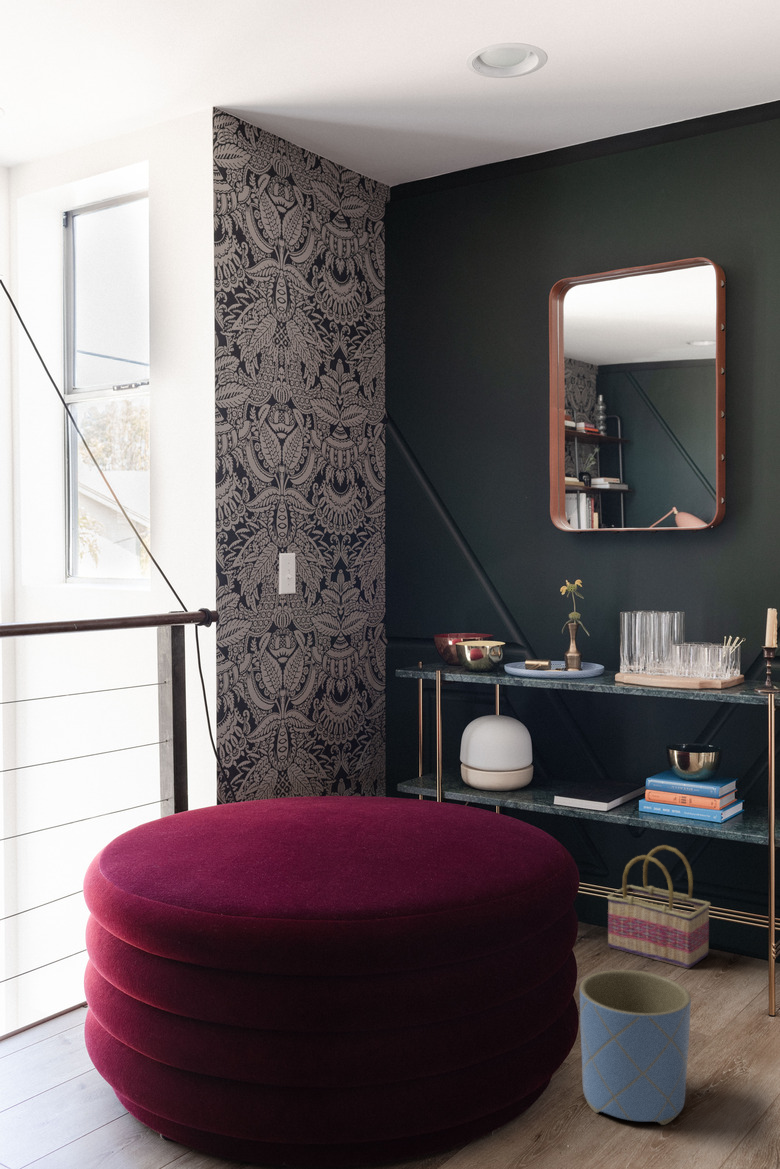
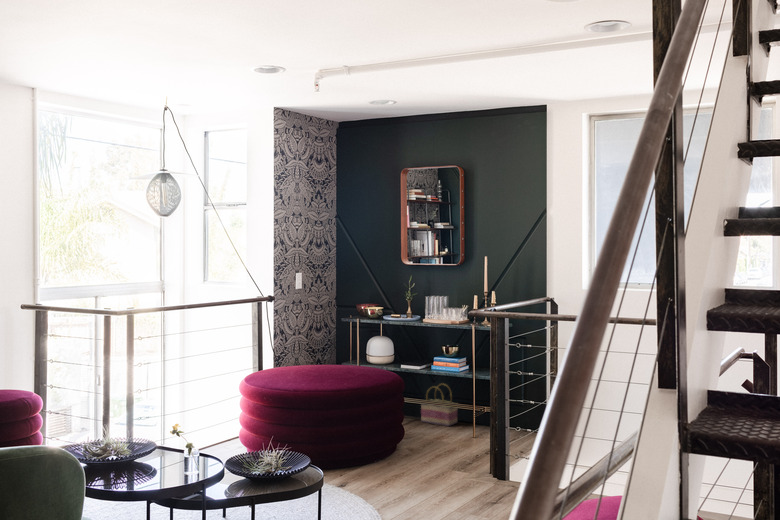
planter: present [580,970,691,1125] -> none [404,415,438,458]

